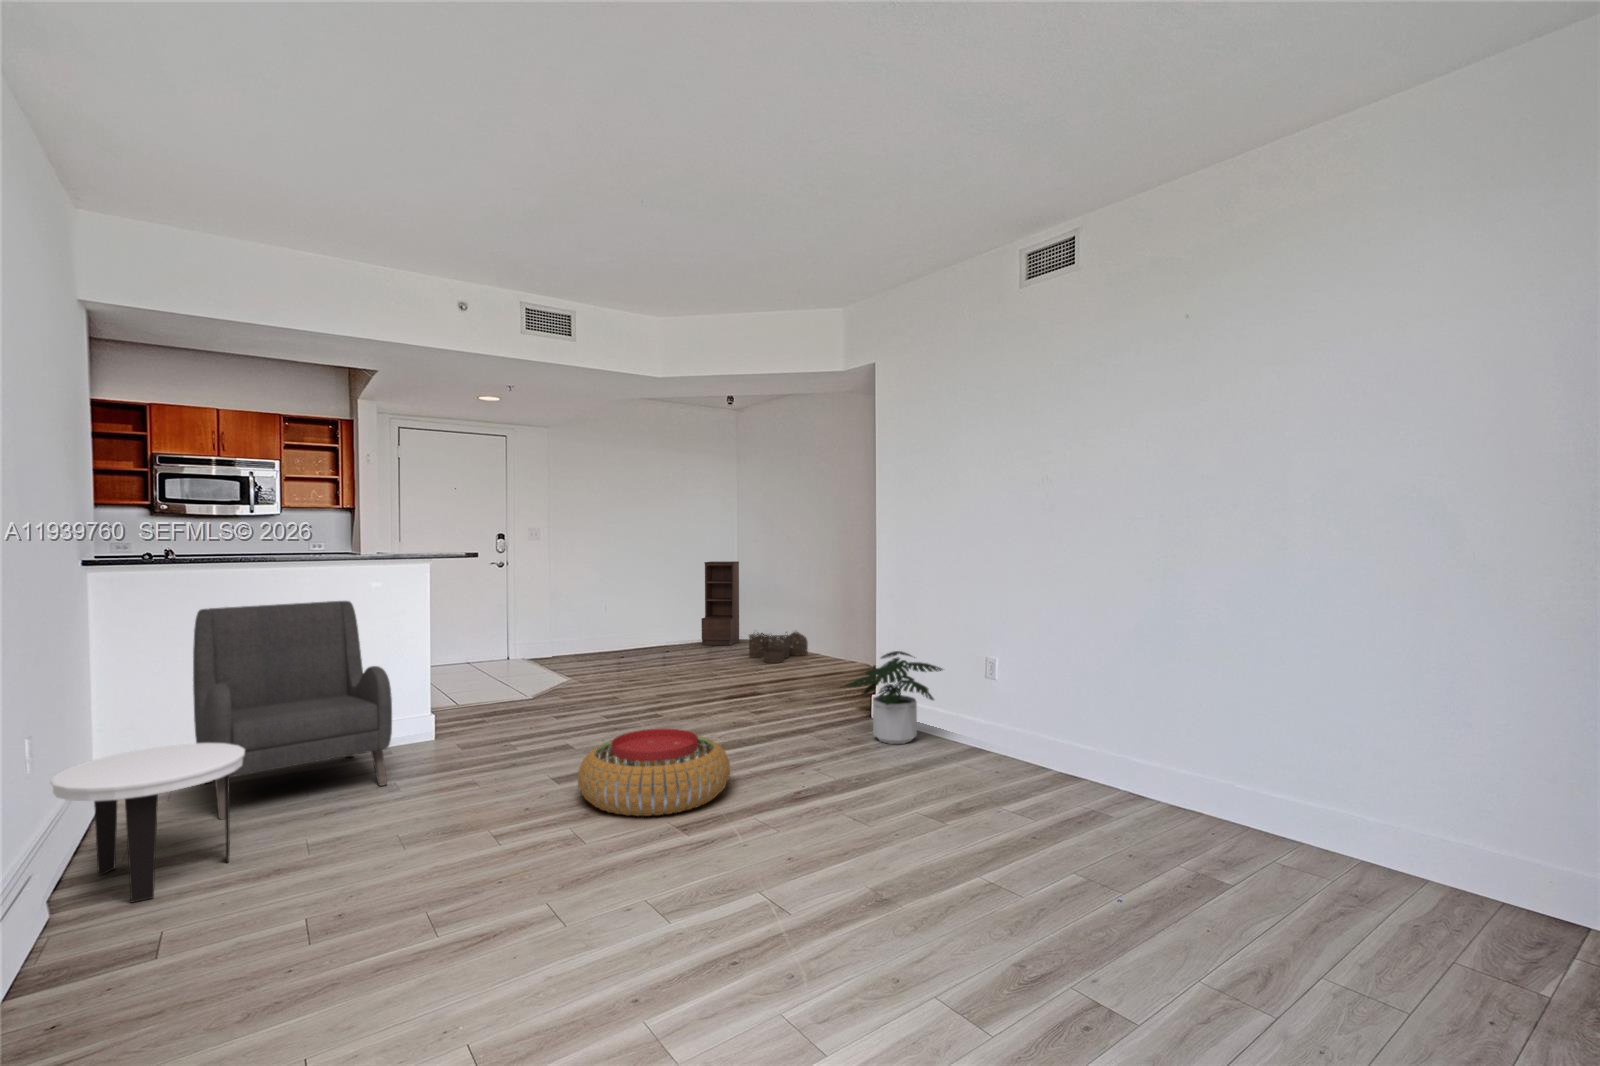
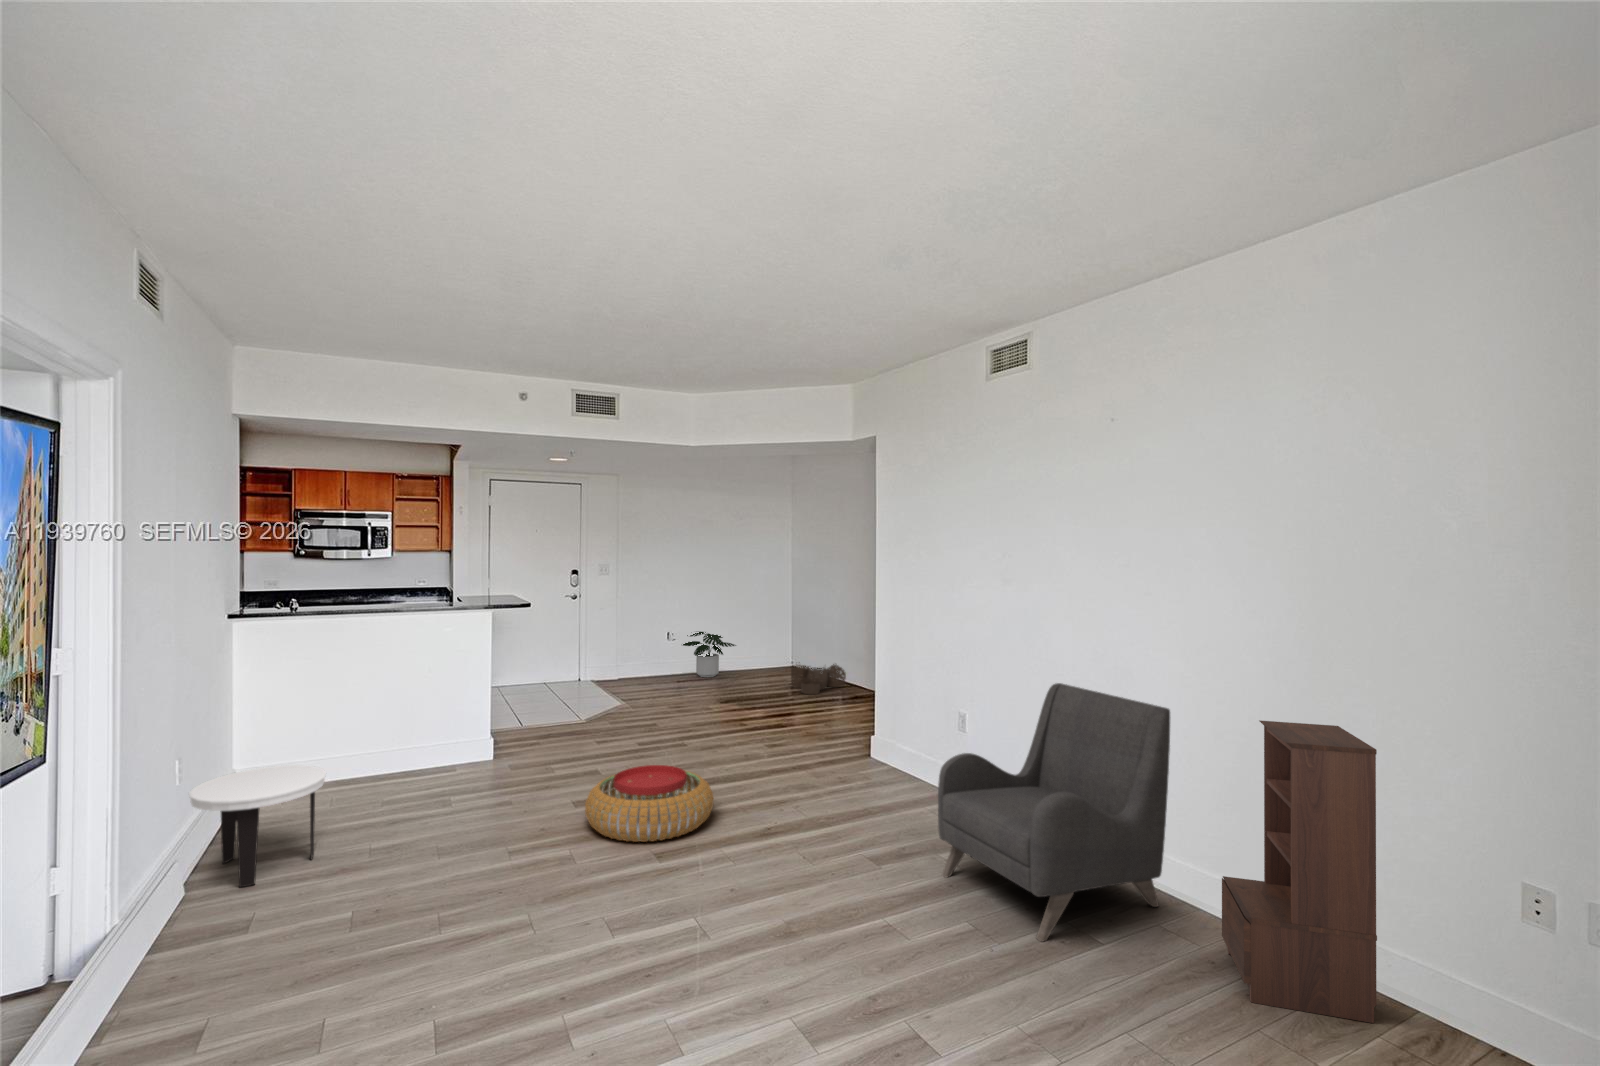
bookshelf: present [701,561,739,645] -> present [1222,721,1377,1023]
armchair: present [193,601,392,819] -> present [938,683,1170,941]
potted plant: present [846,651,943,744] -> present [683,632,736,677]

